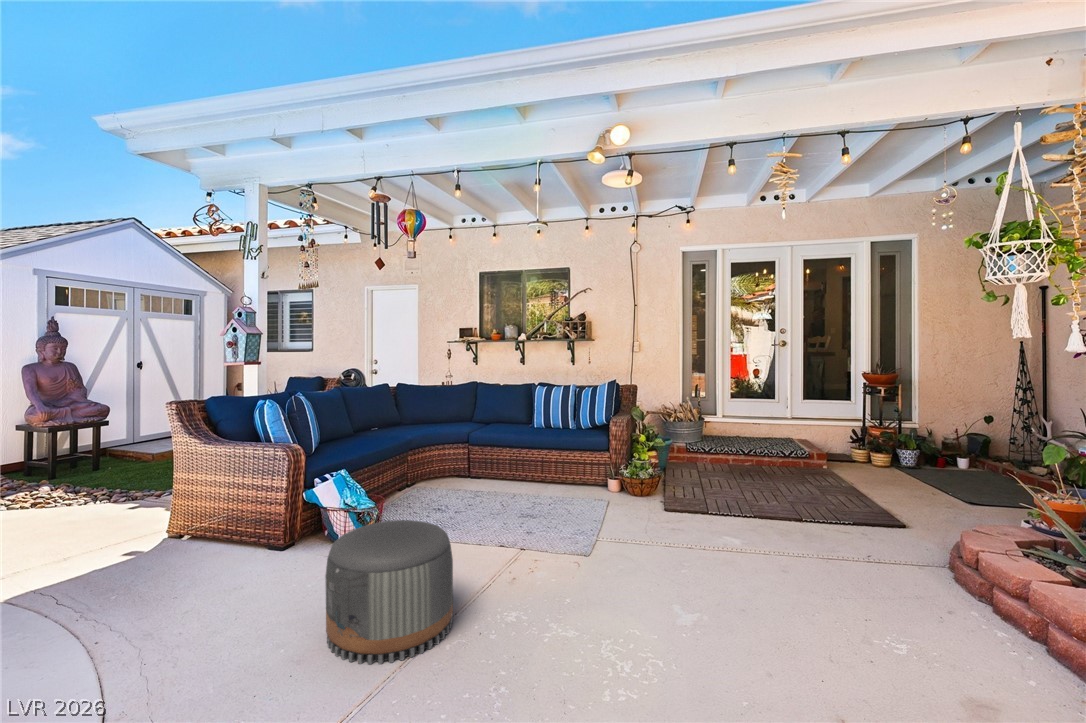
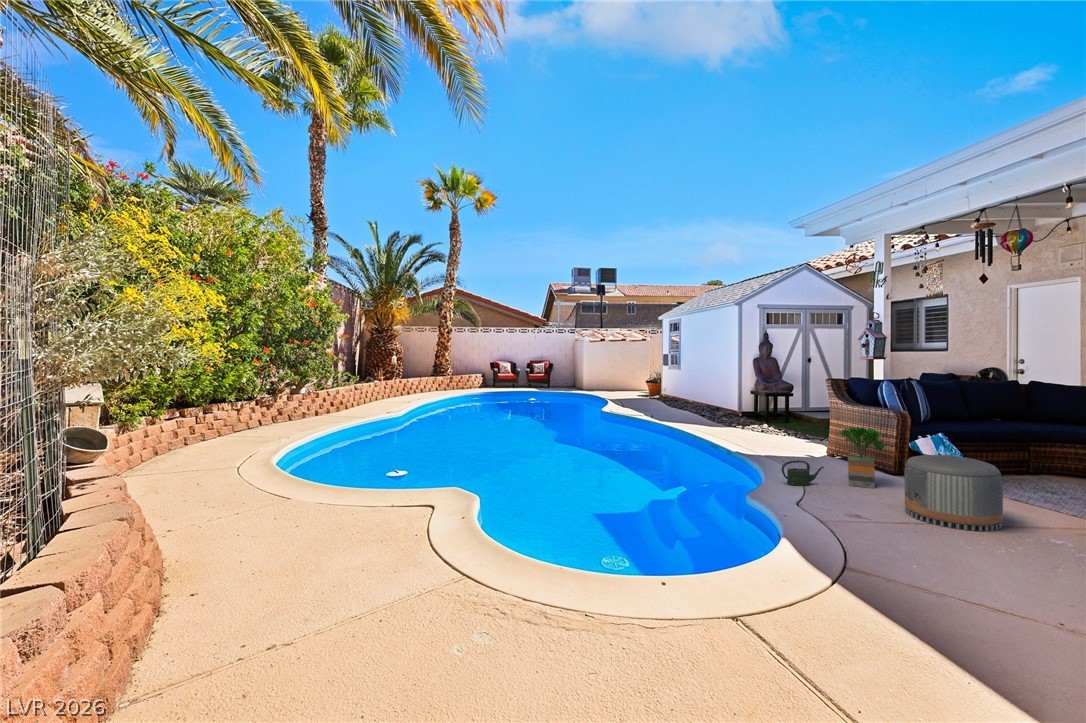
potted tree: none [198,488,283,610] -> present [840,427,886,488]
watering can: none [57,592,168,670] -> present [781,460,824,486]

